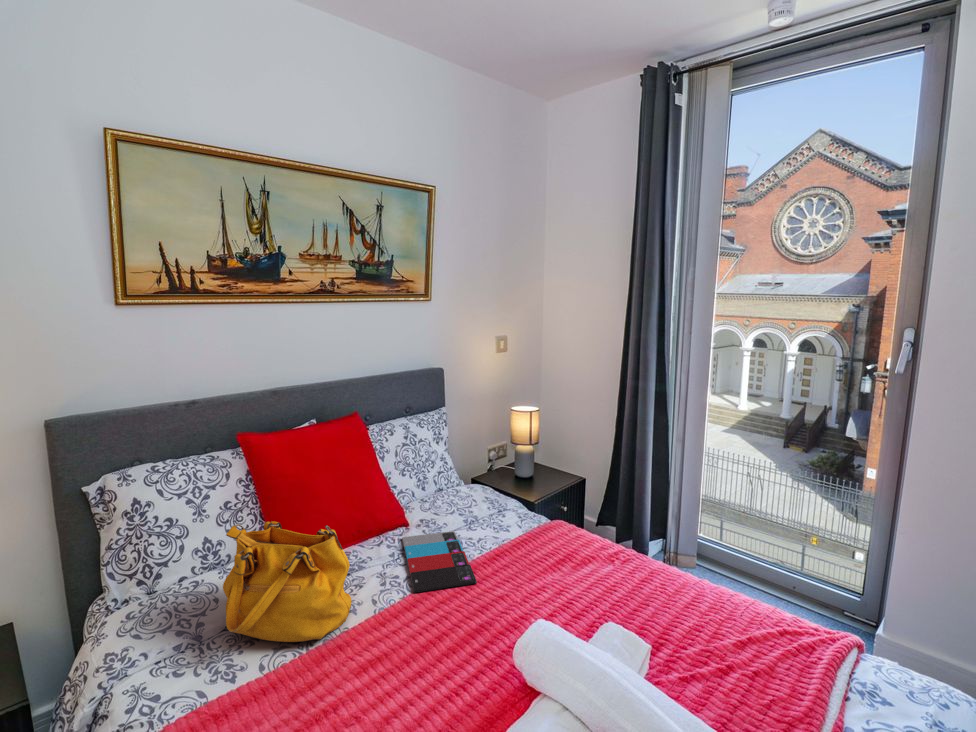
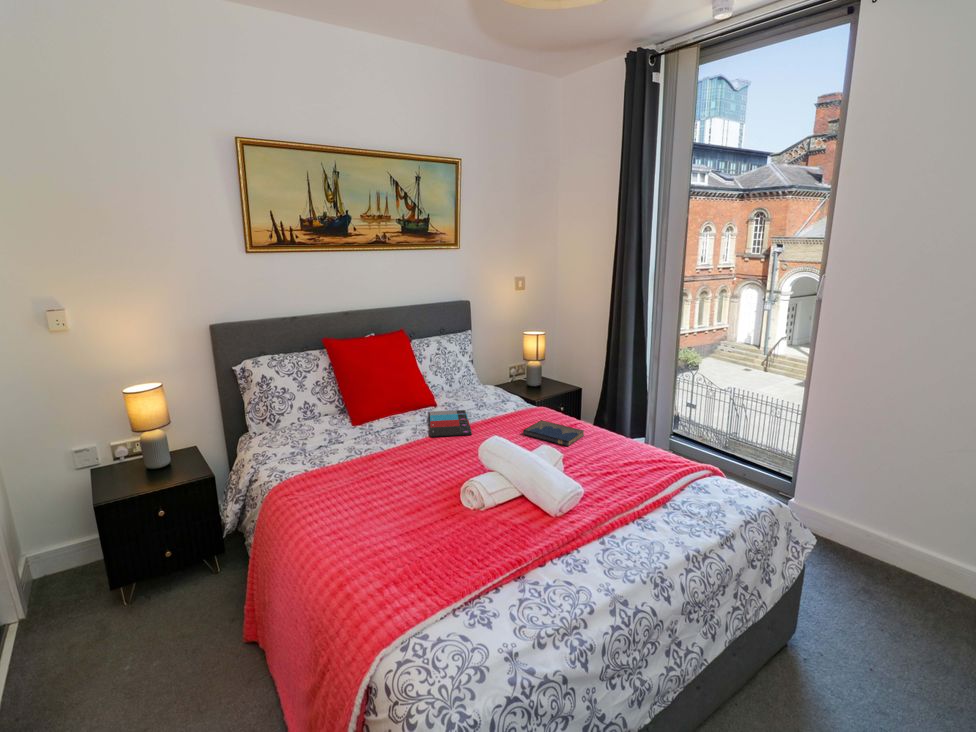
handbag: present [223,522,352,642] -> none [316,388,391,453]
hardcover book: none [554,548,643,600] -> present [523,420,584,446]

